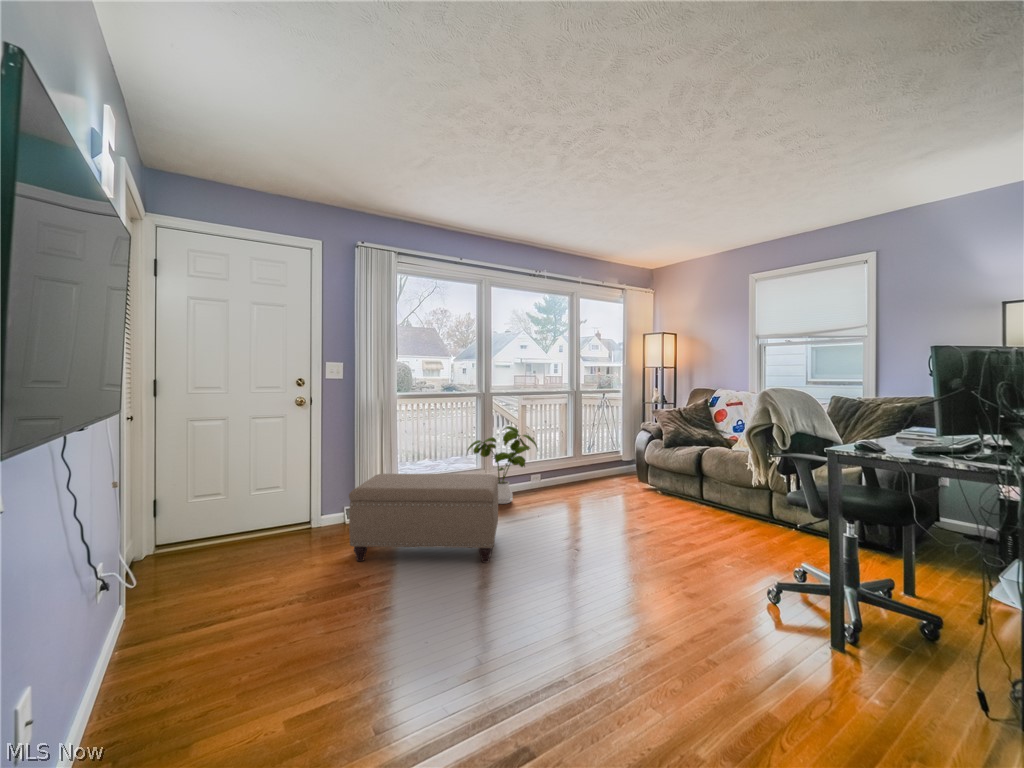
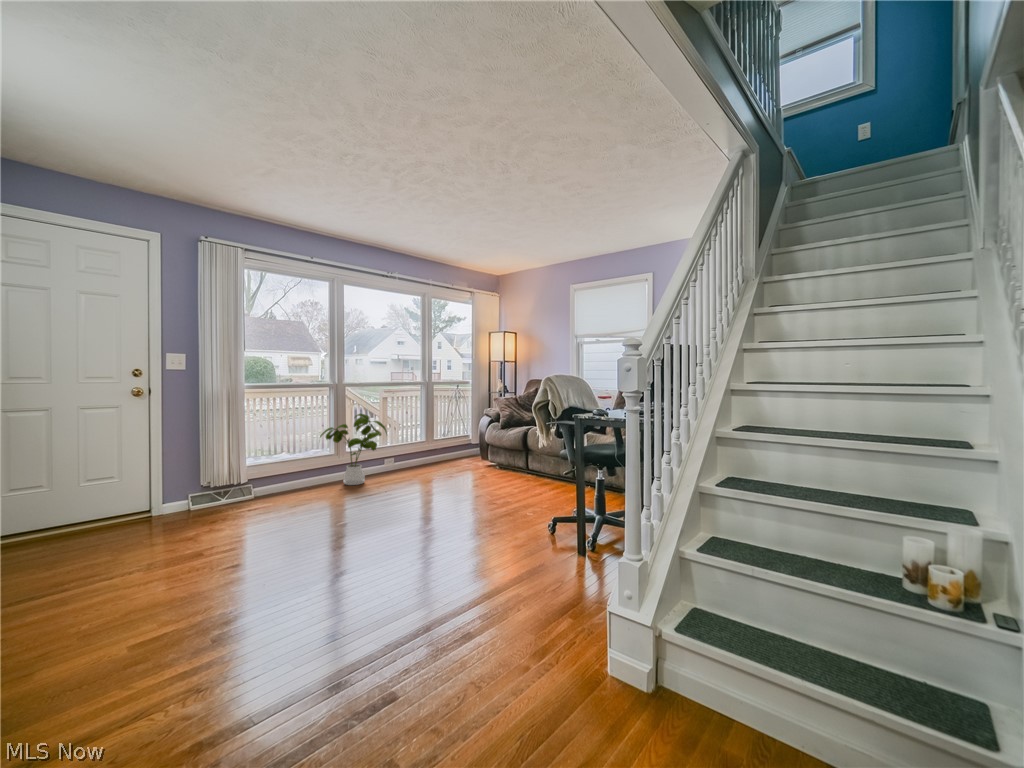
ottoman: present [349,474,498,563] -> none [195,455,347,538]

